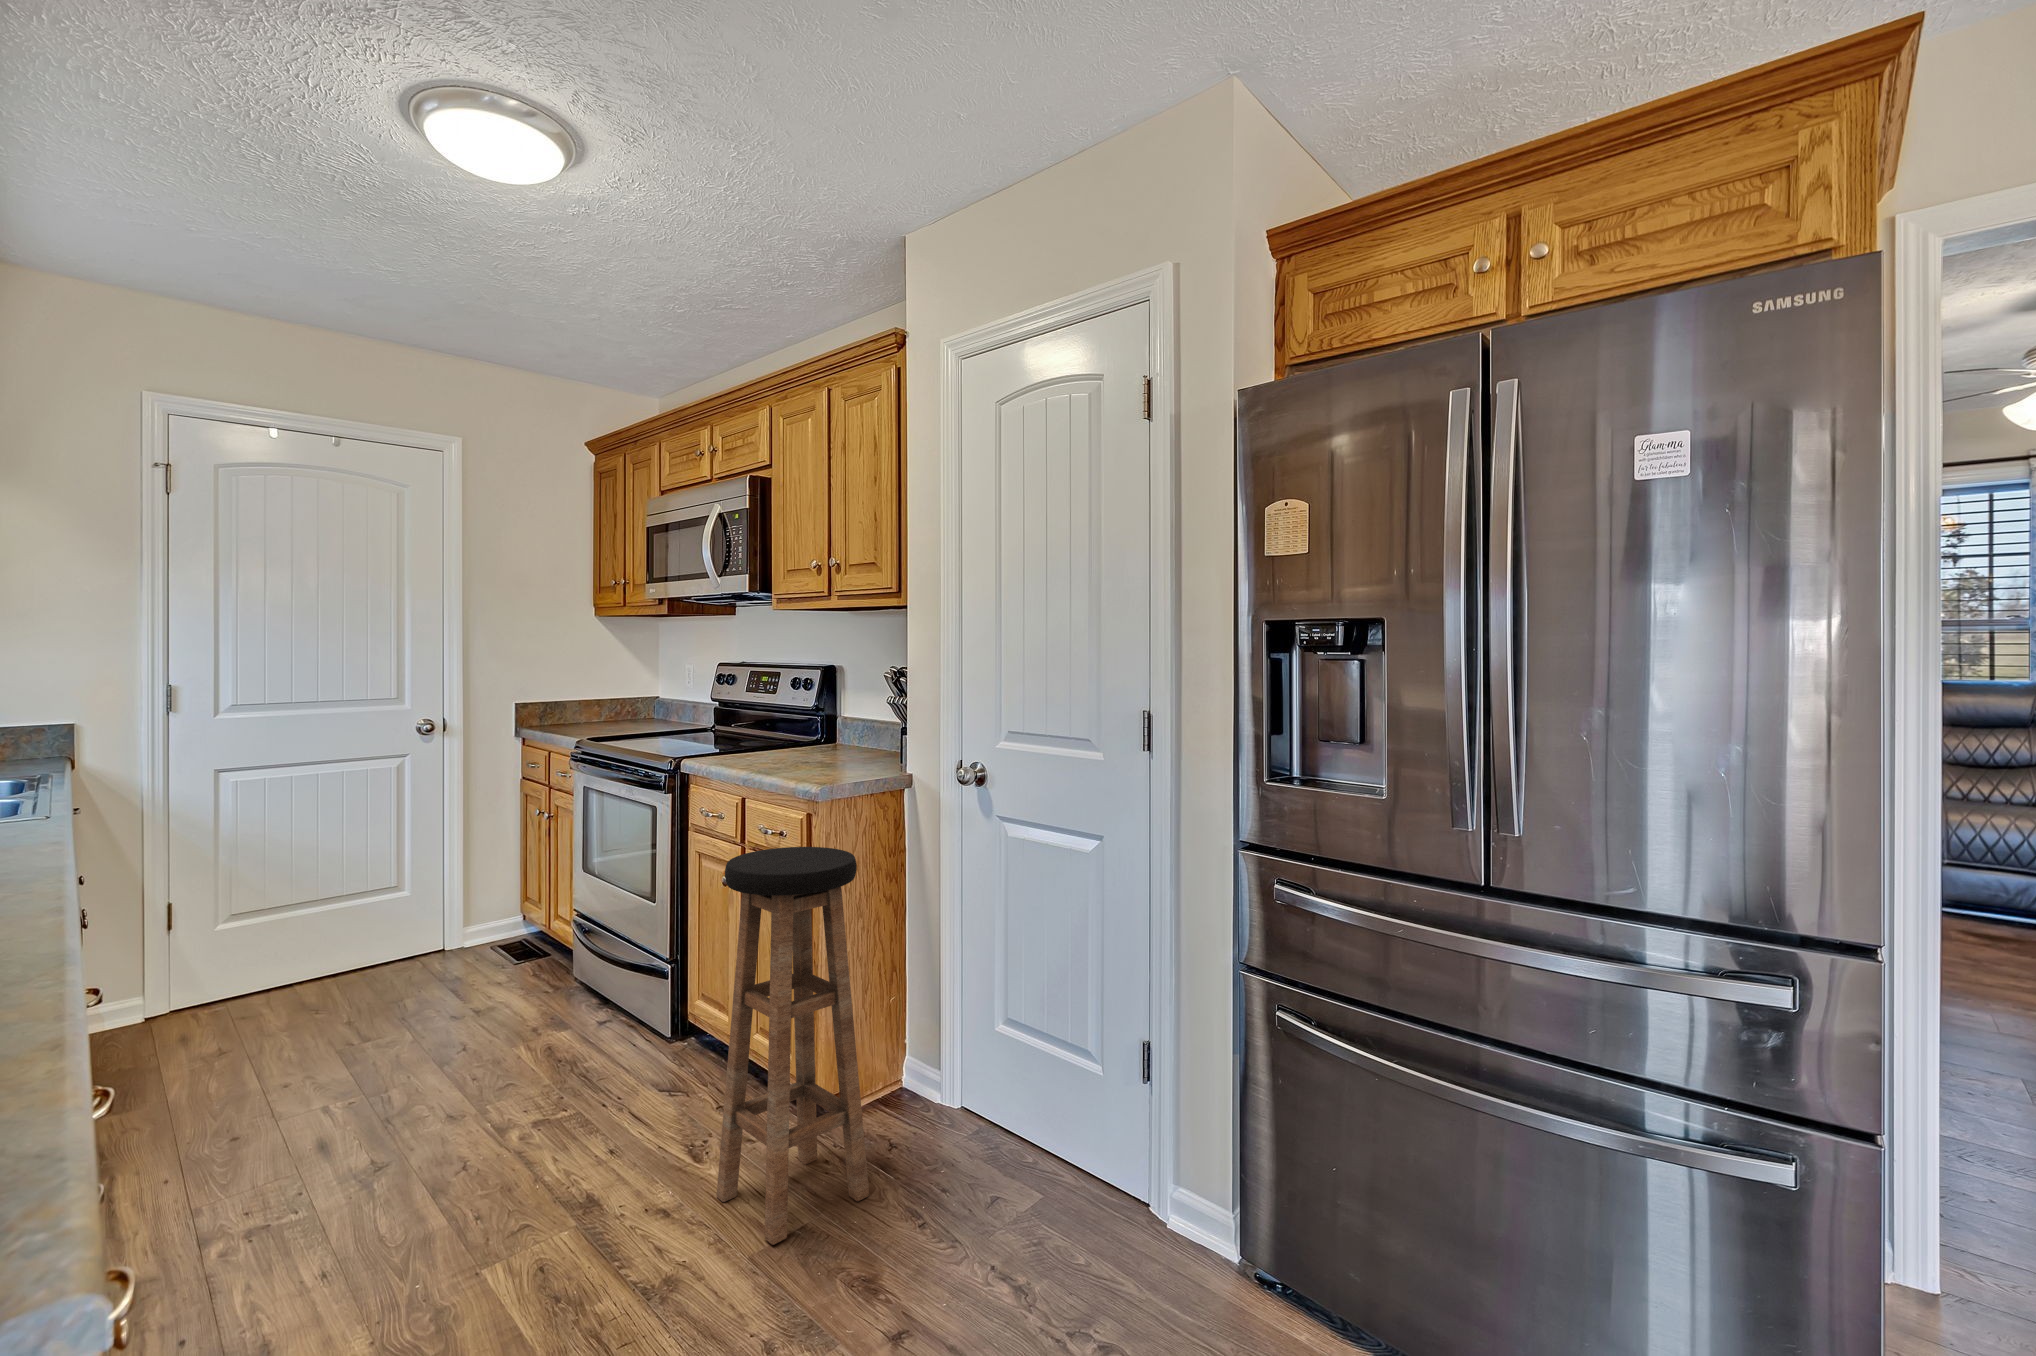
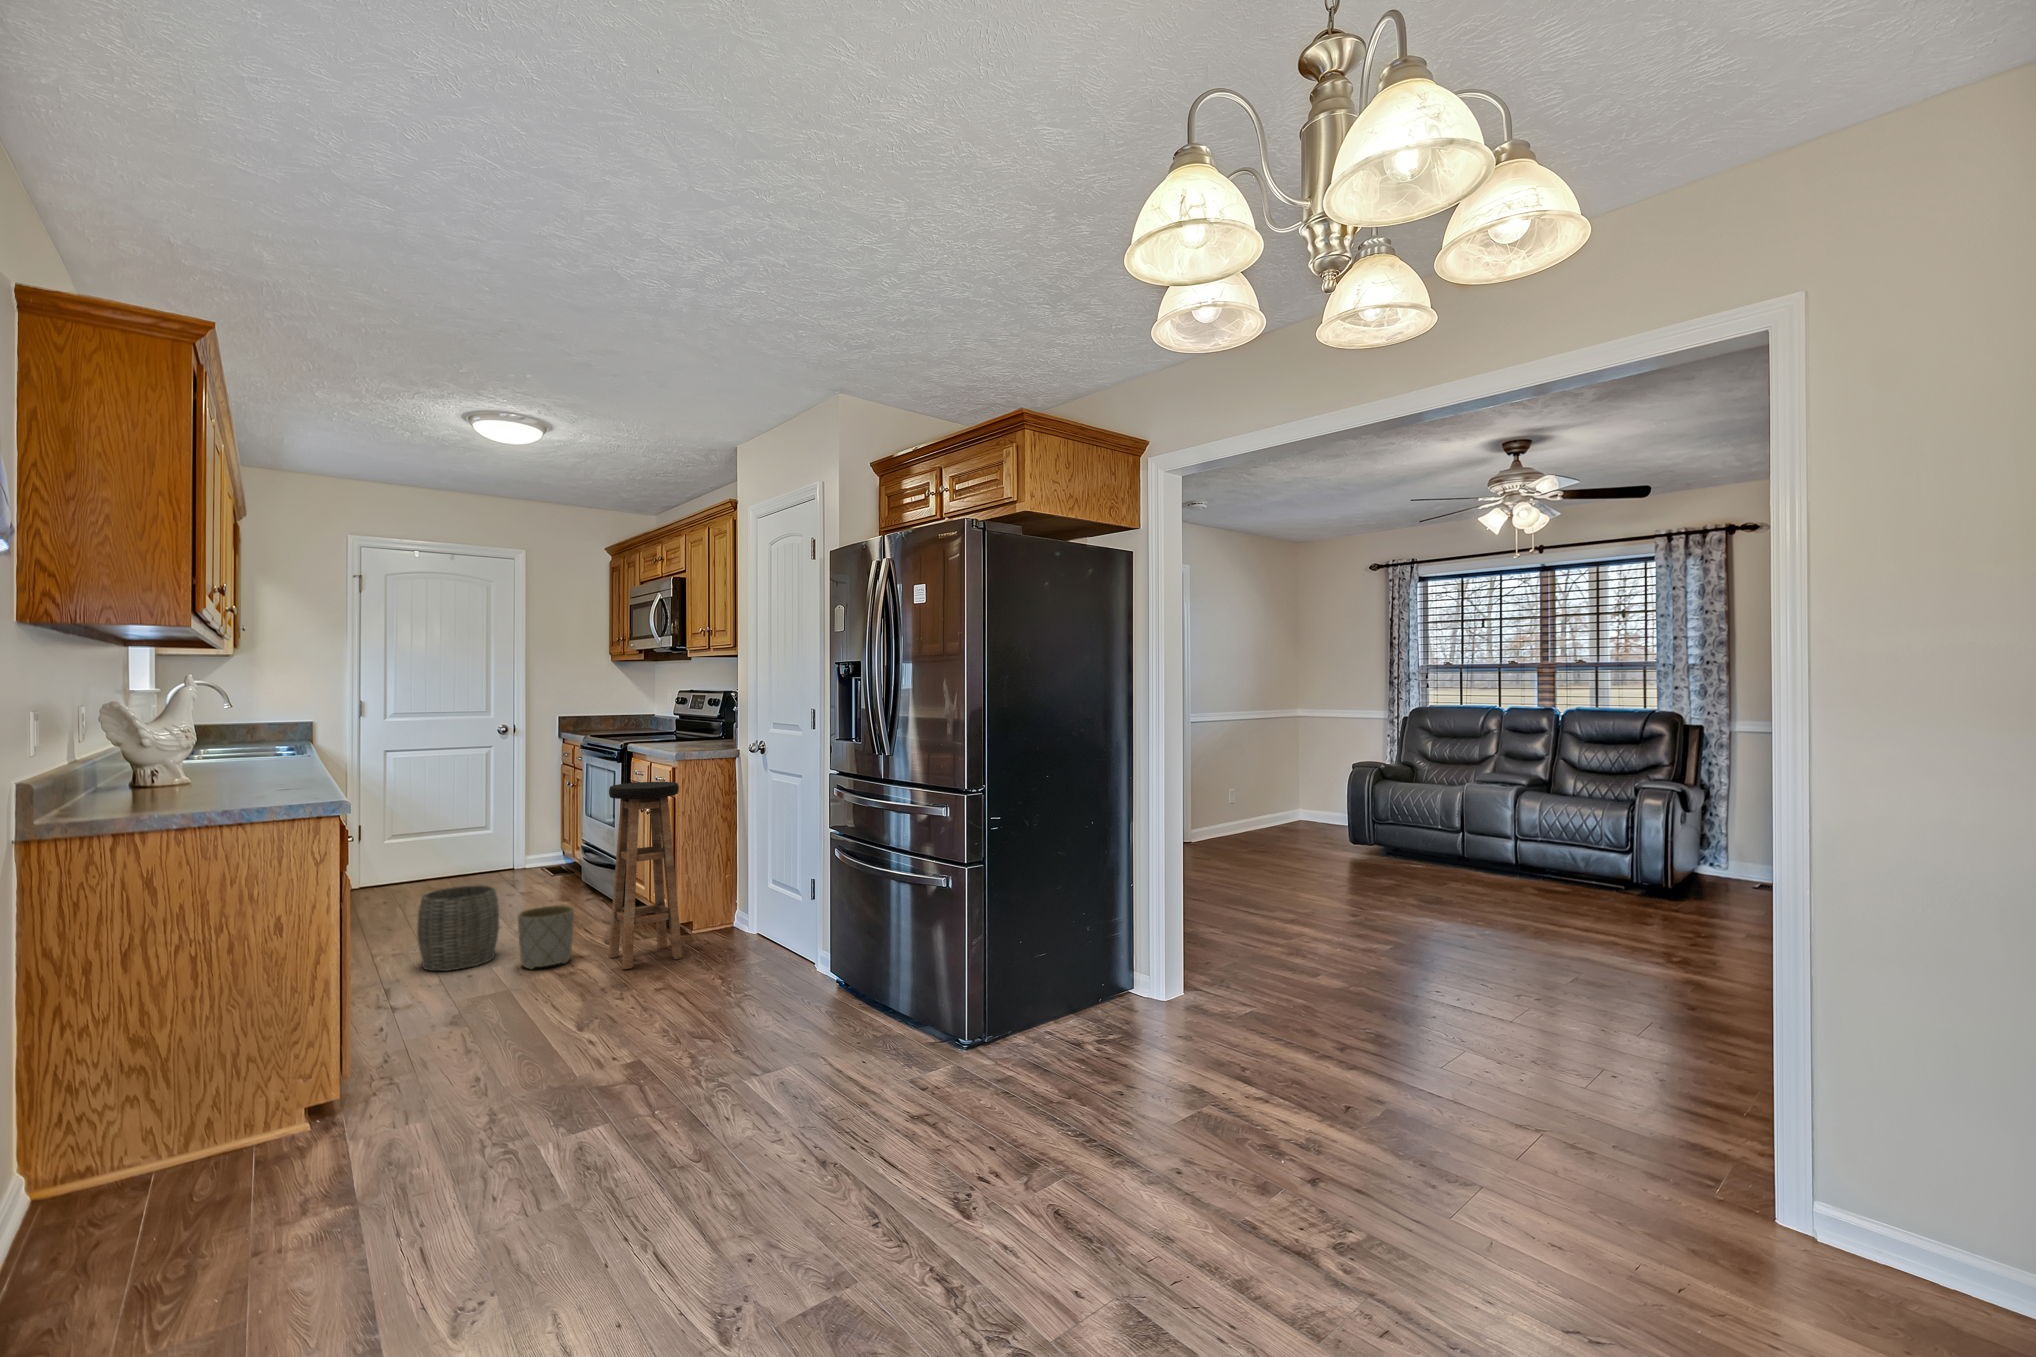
woven basket: none [311,1060,486,1272] -> present [417,885,499,971]
planter: none [537,1098,649,1255] -> present [518,905,574,969]

